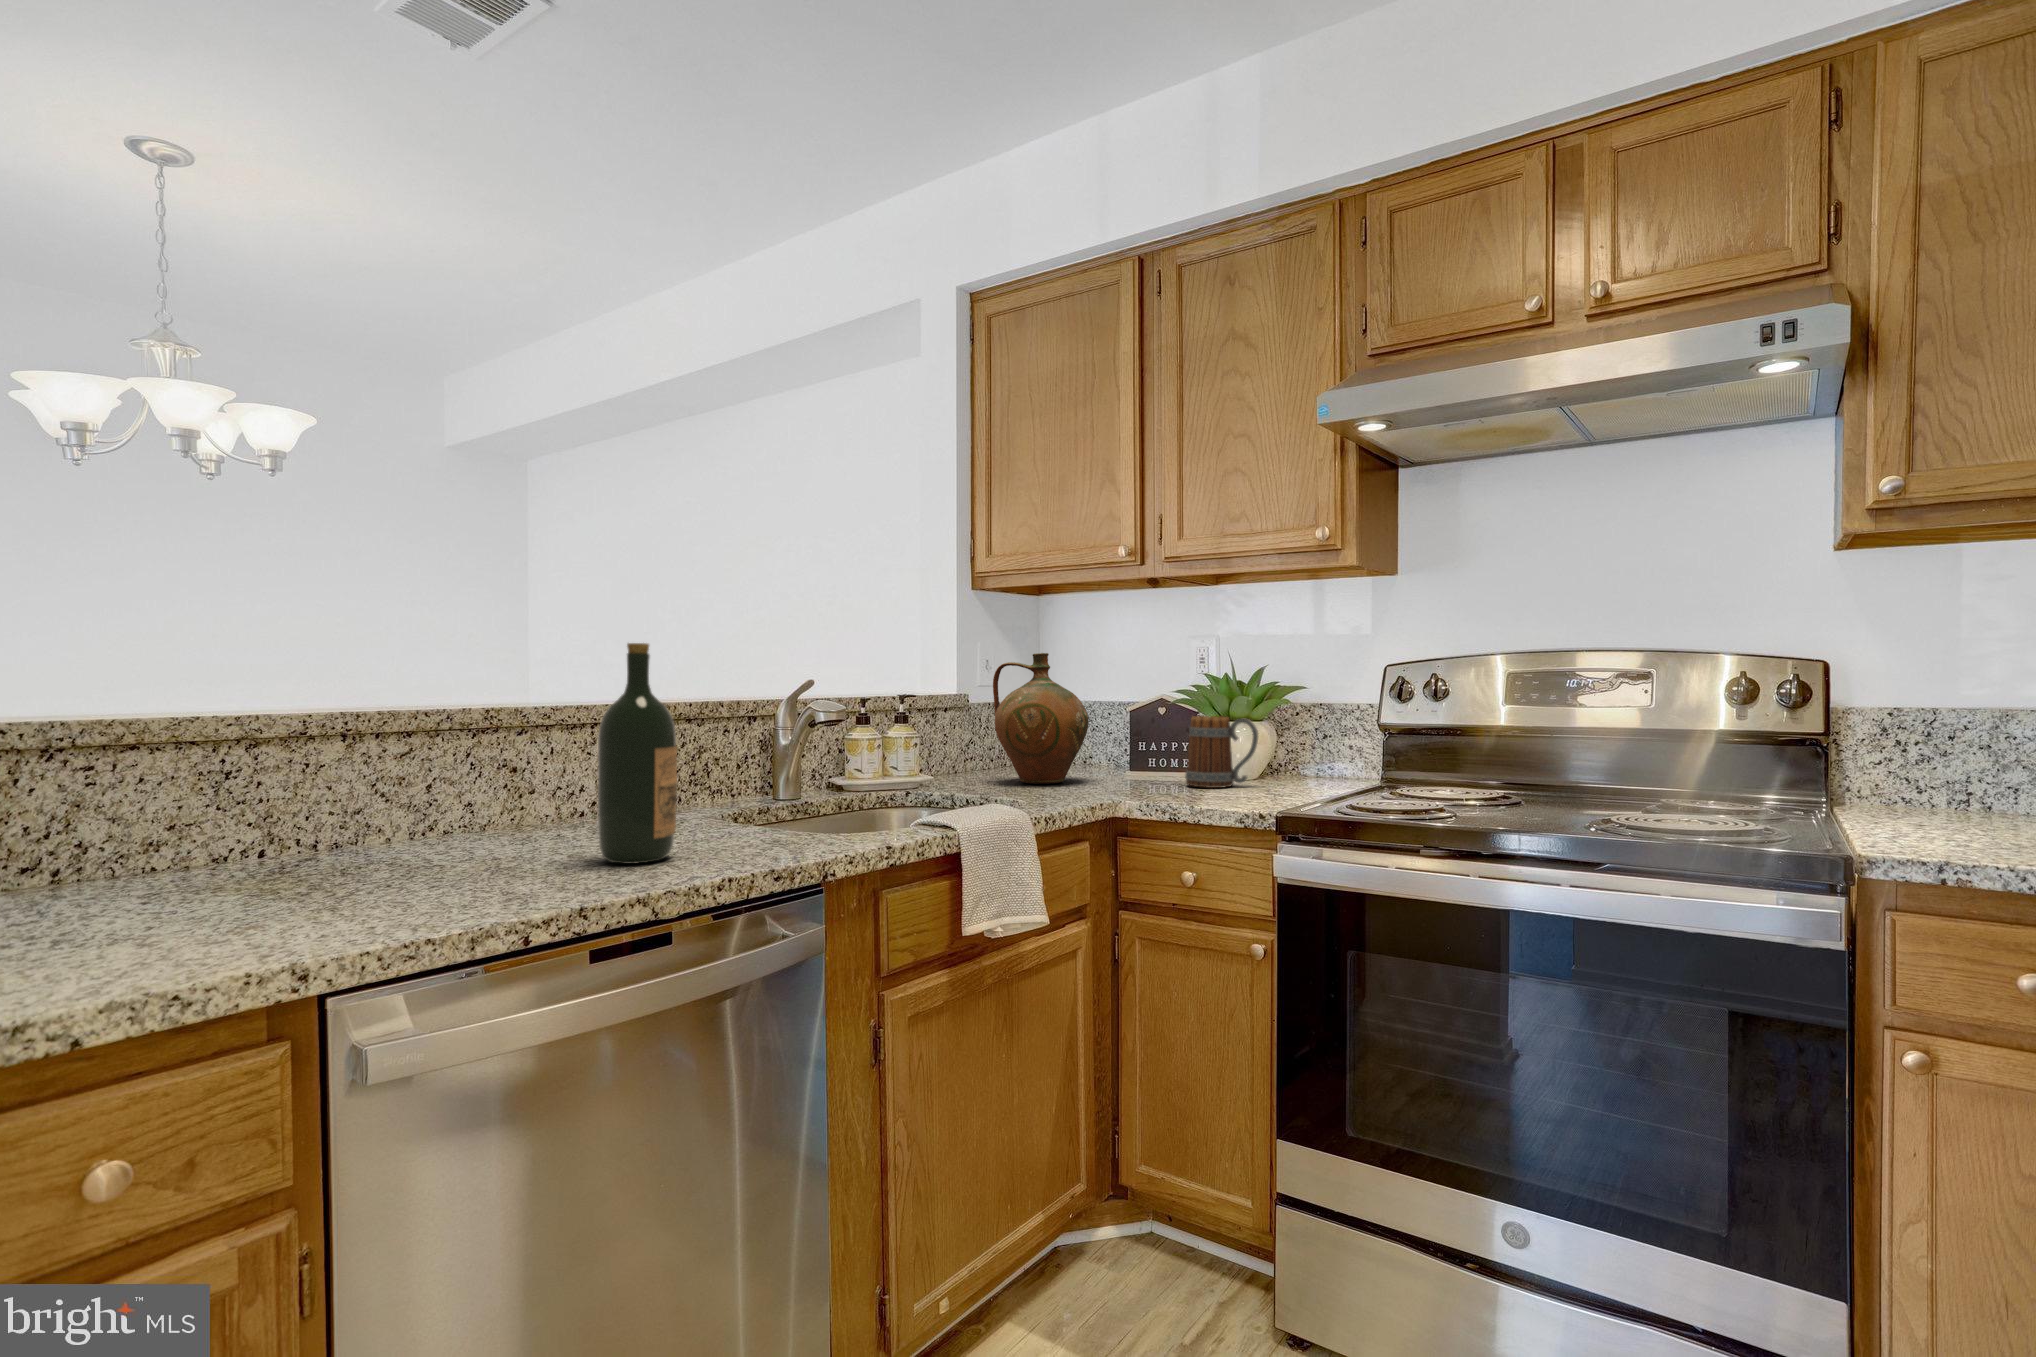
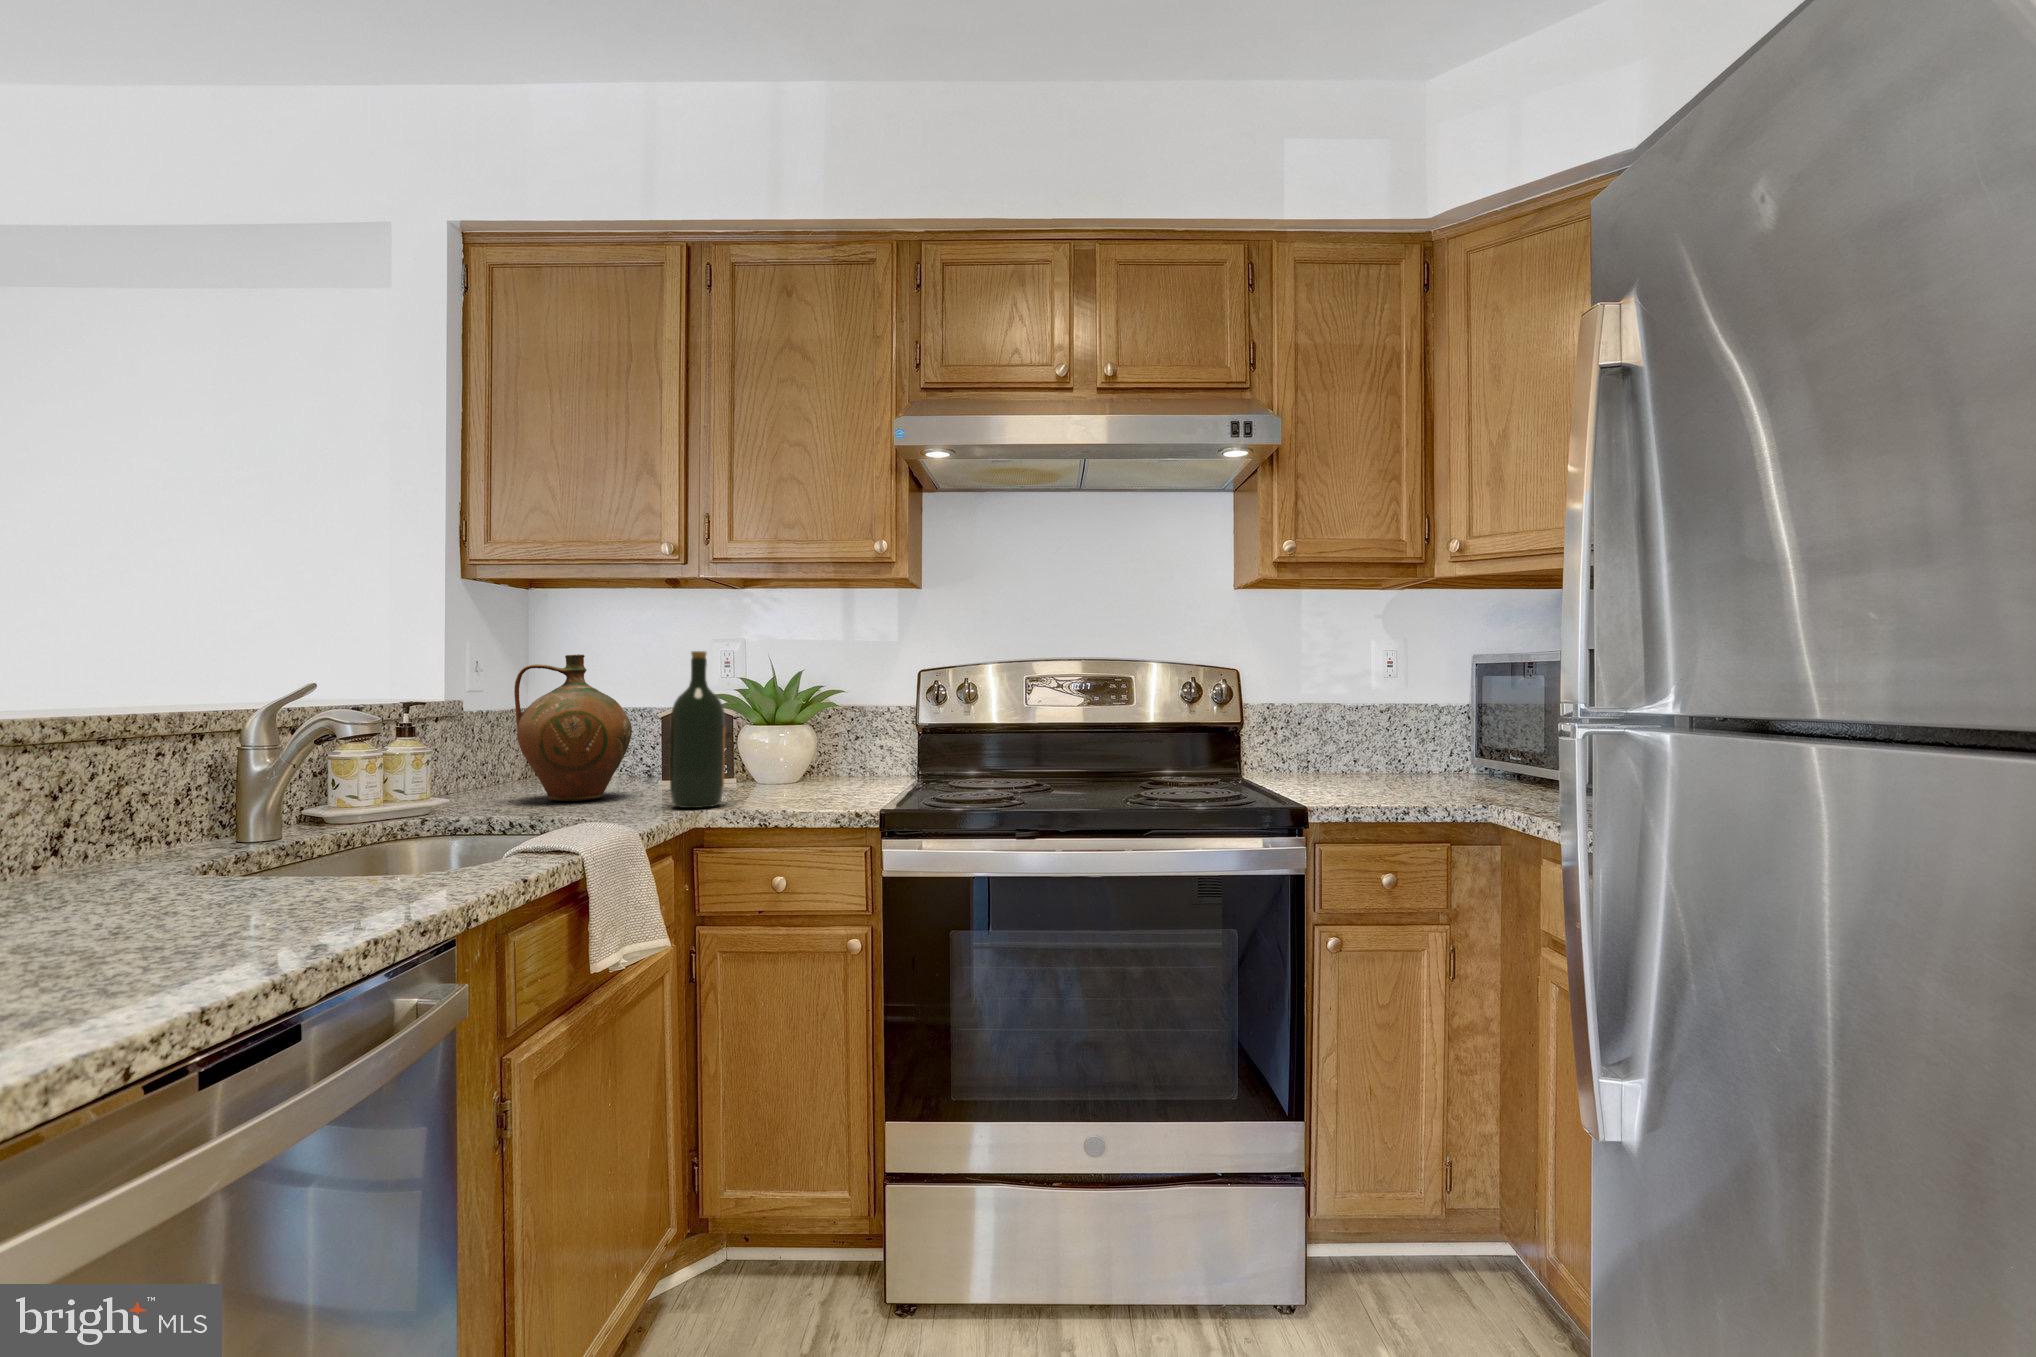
wine bottle: present [598,643,677,864] -> present [670,651,726,808]
mug: present [1185,716,1258,788] -> none [743,721,817,793]

